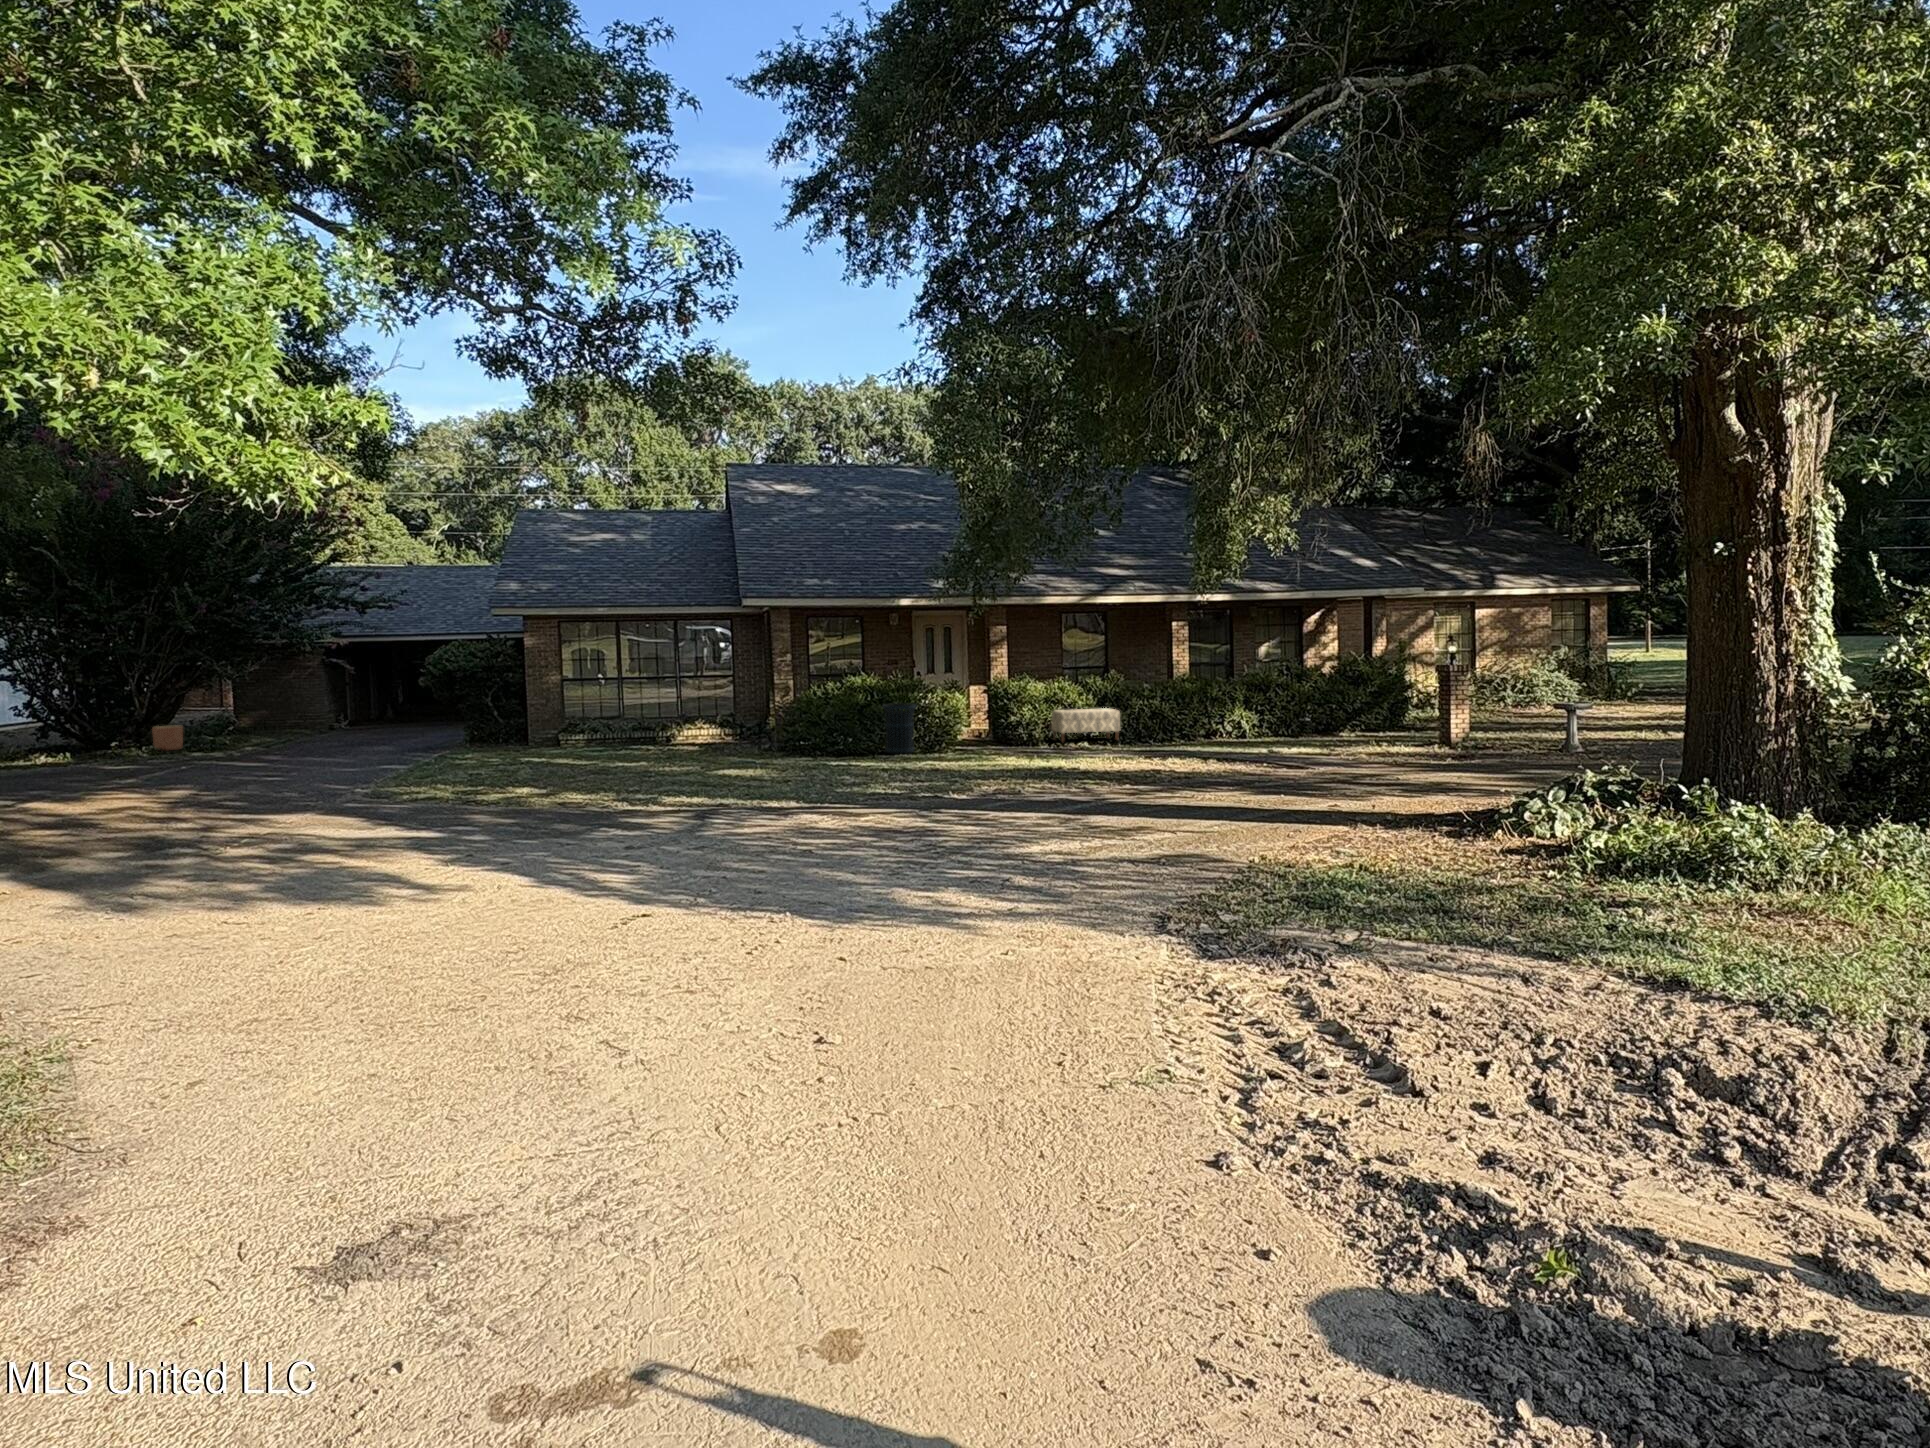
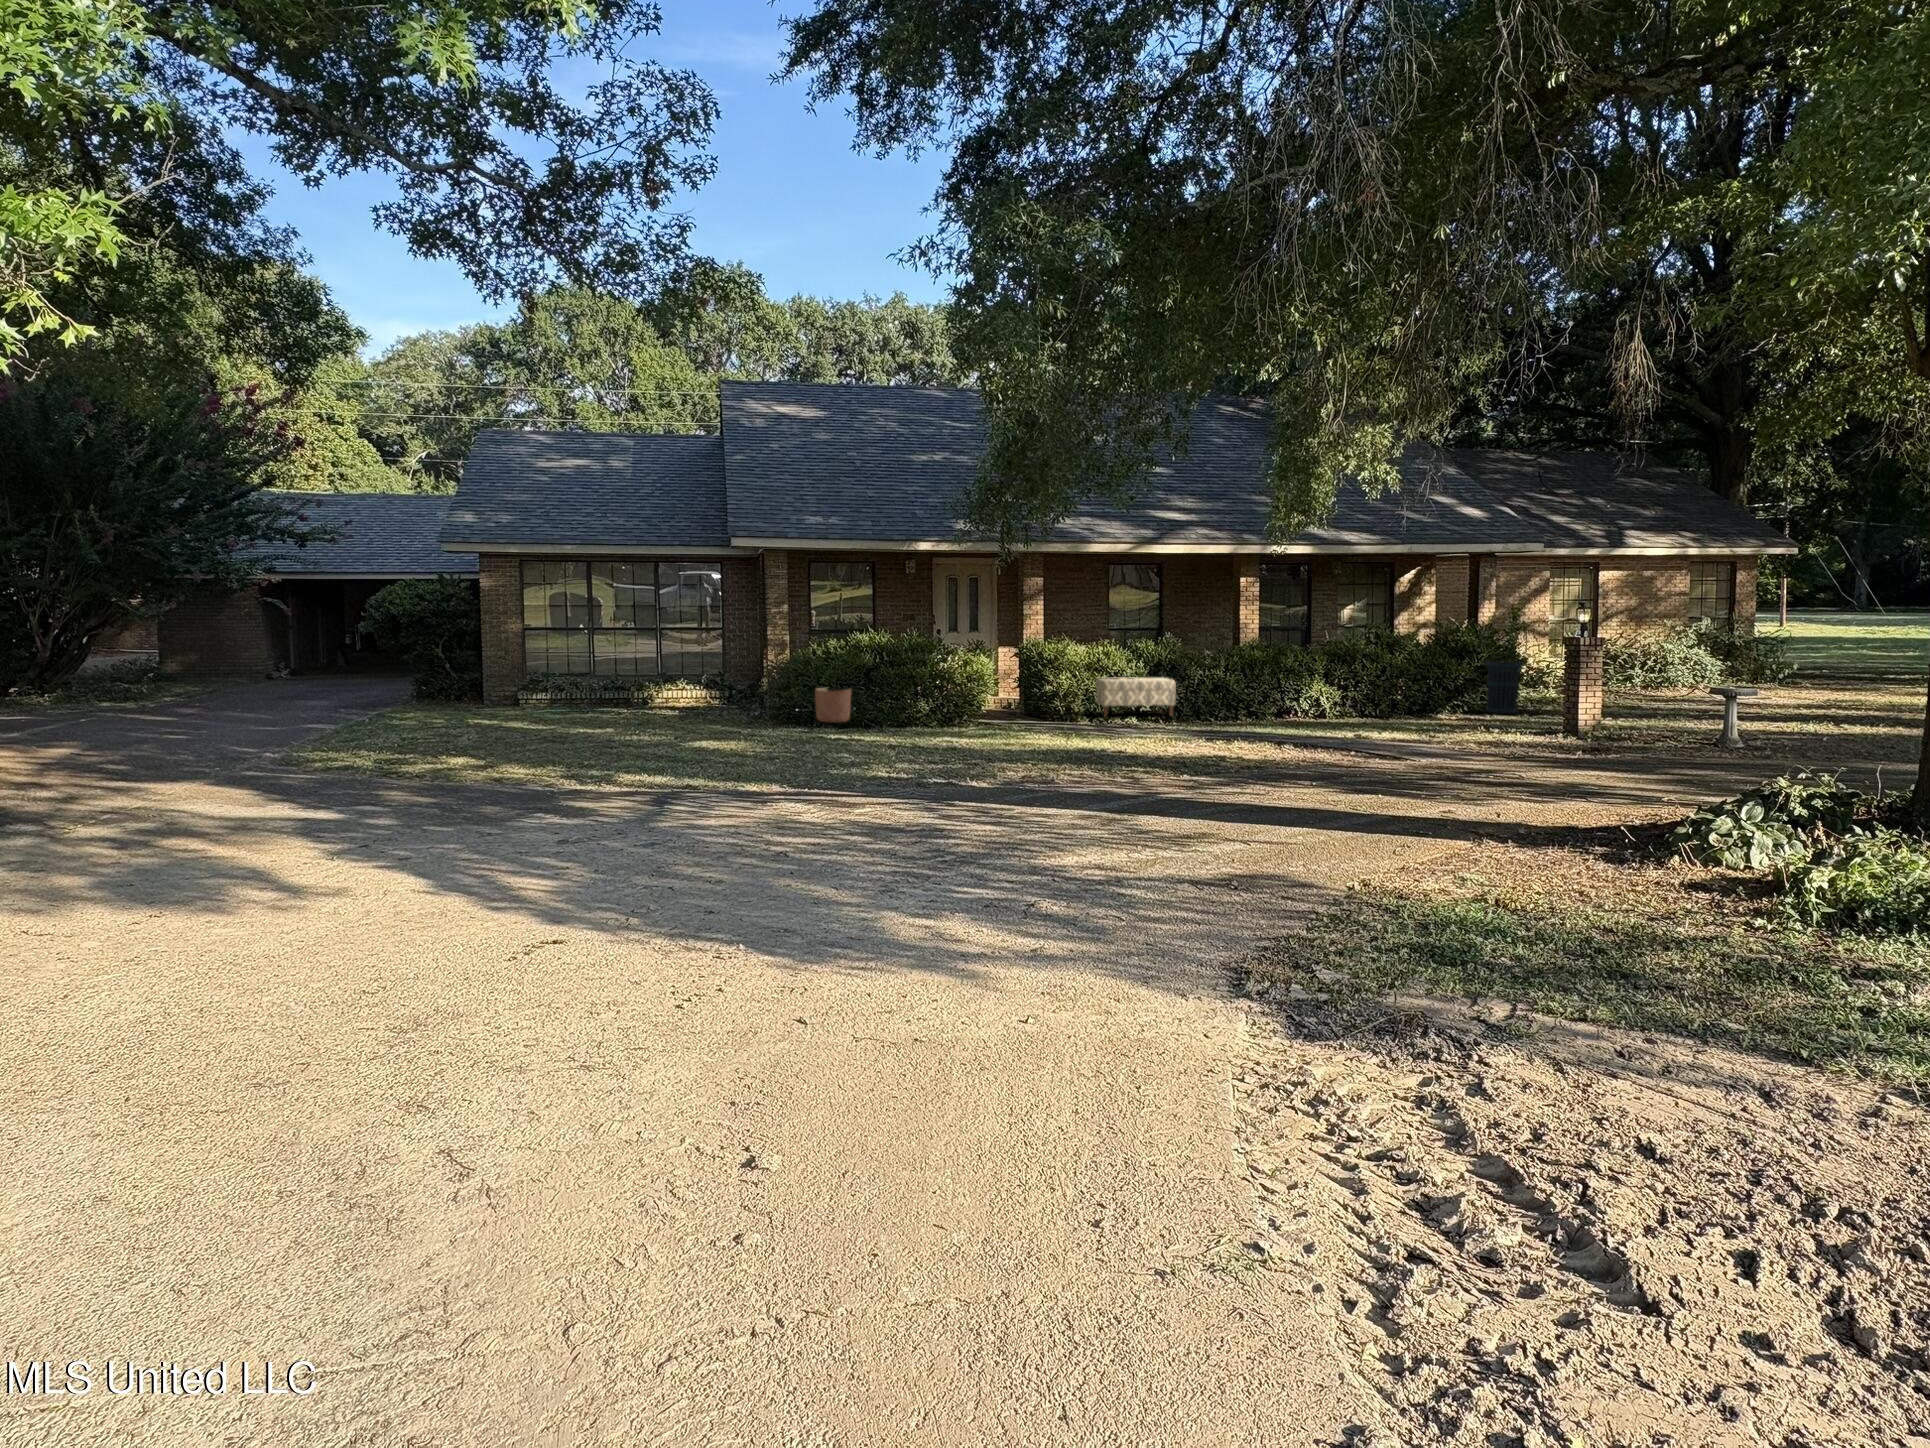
trash can: present [883,703,916,754] -> present [1485,661,1523,714]
planter: present [152,725,183,751] -> present [815,688,851,723]

